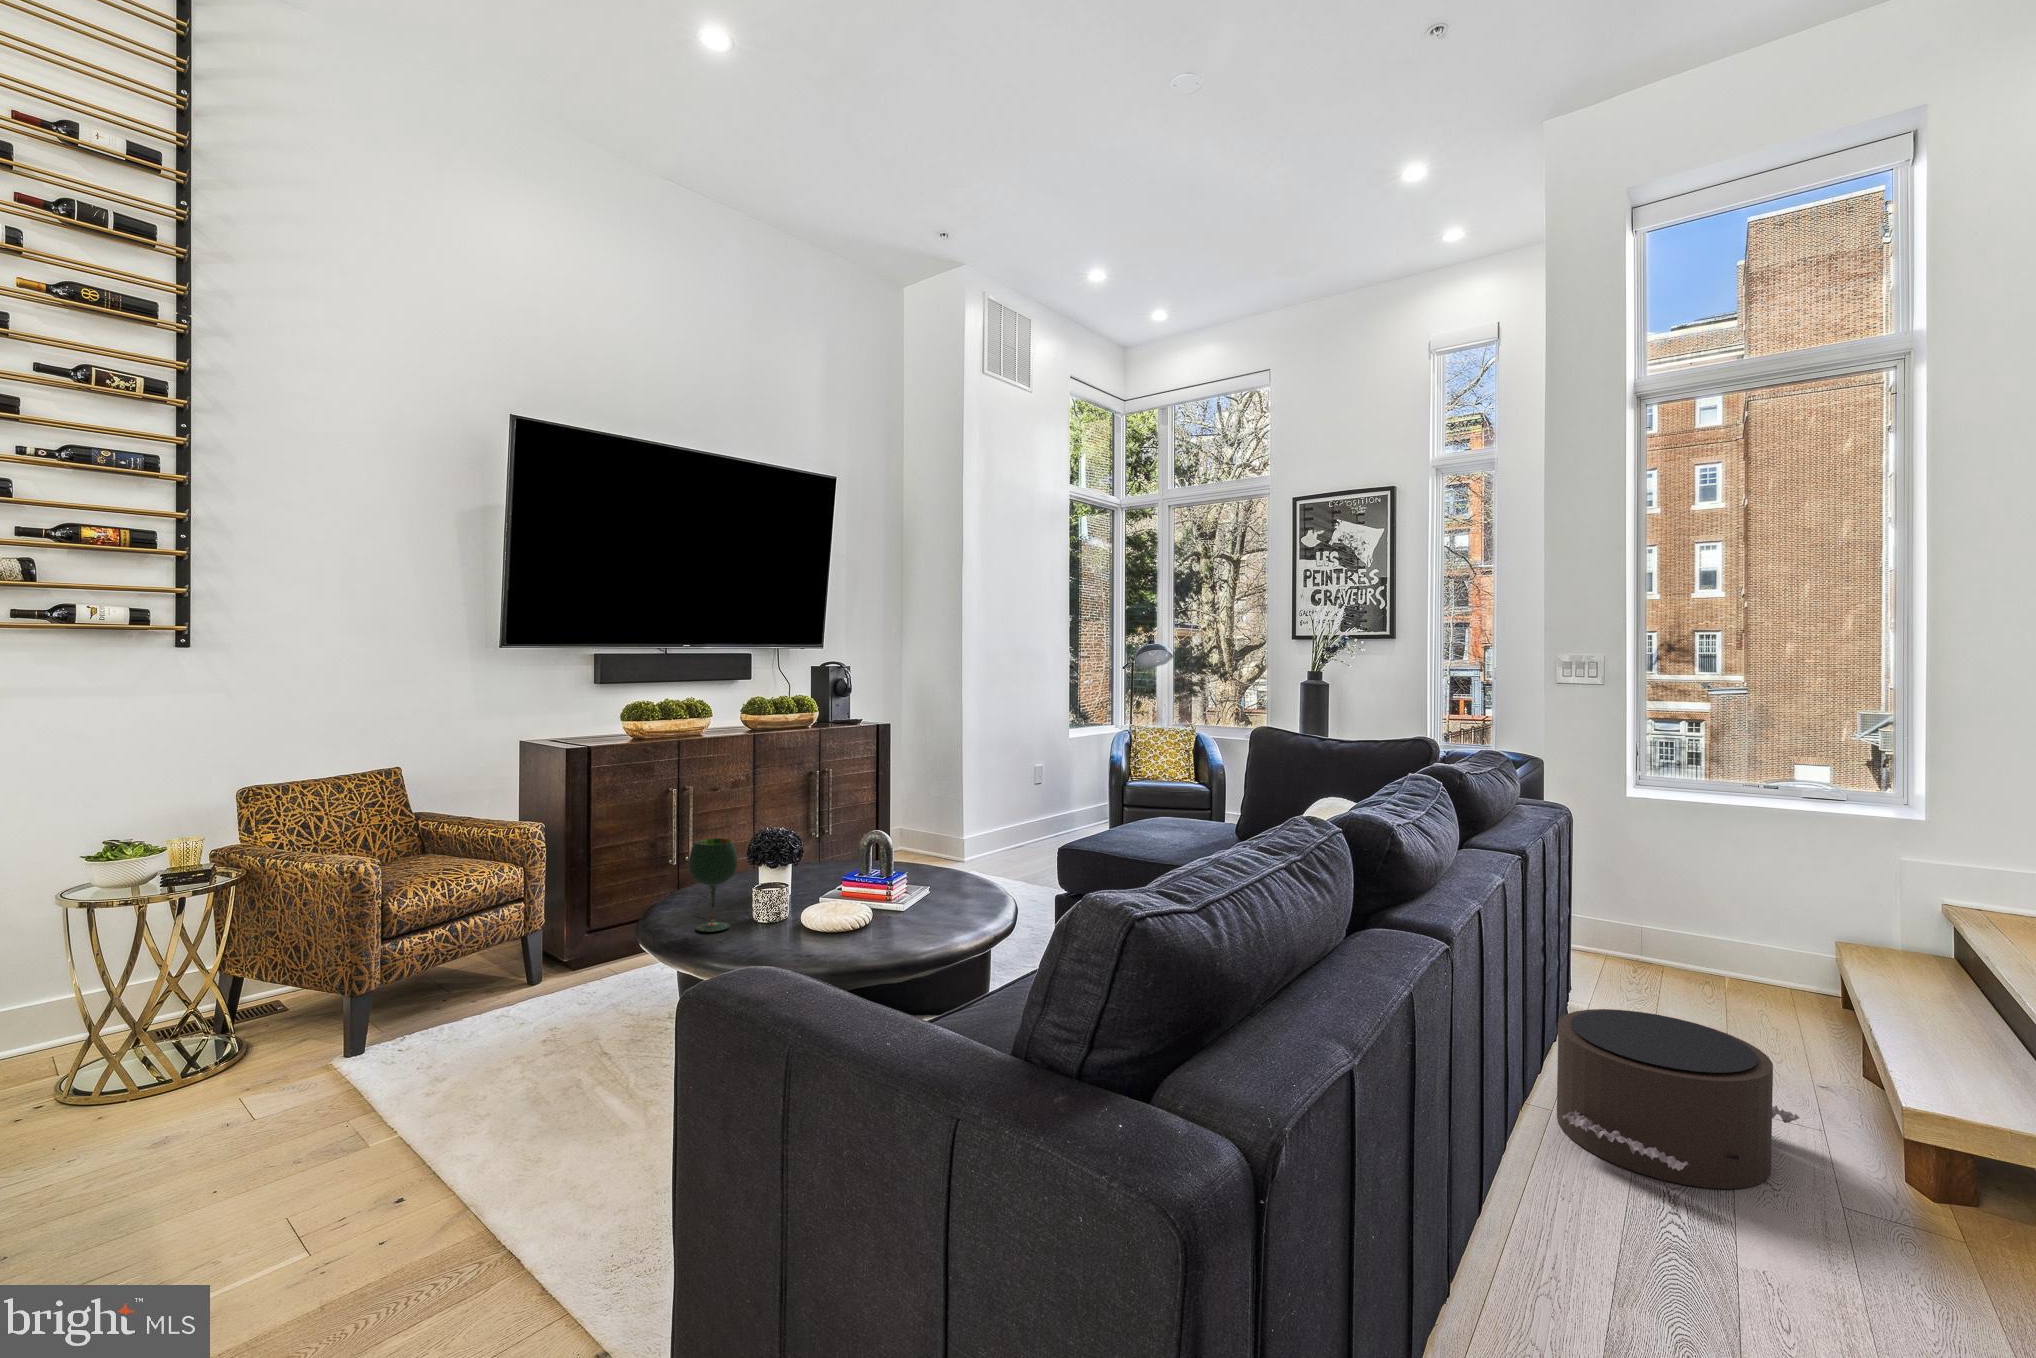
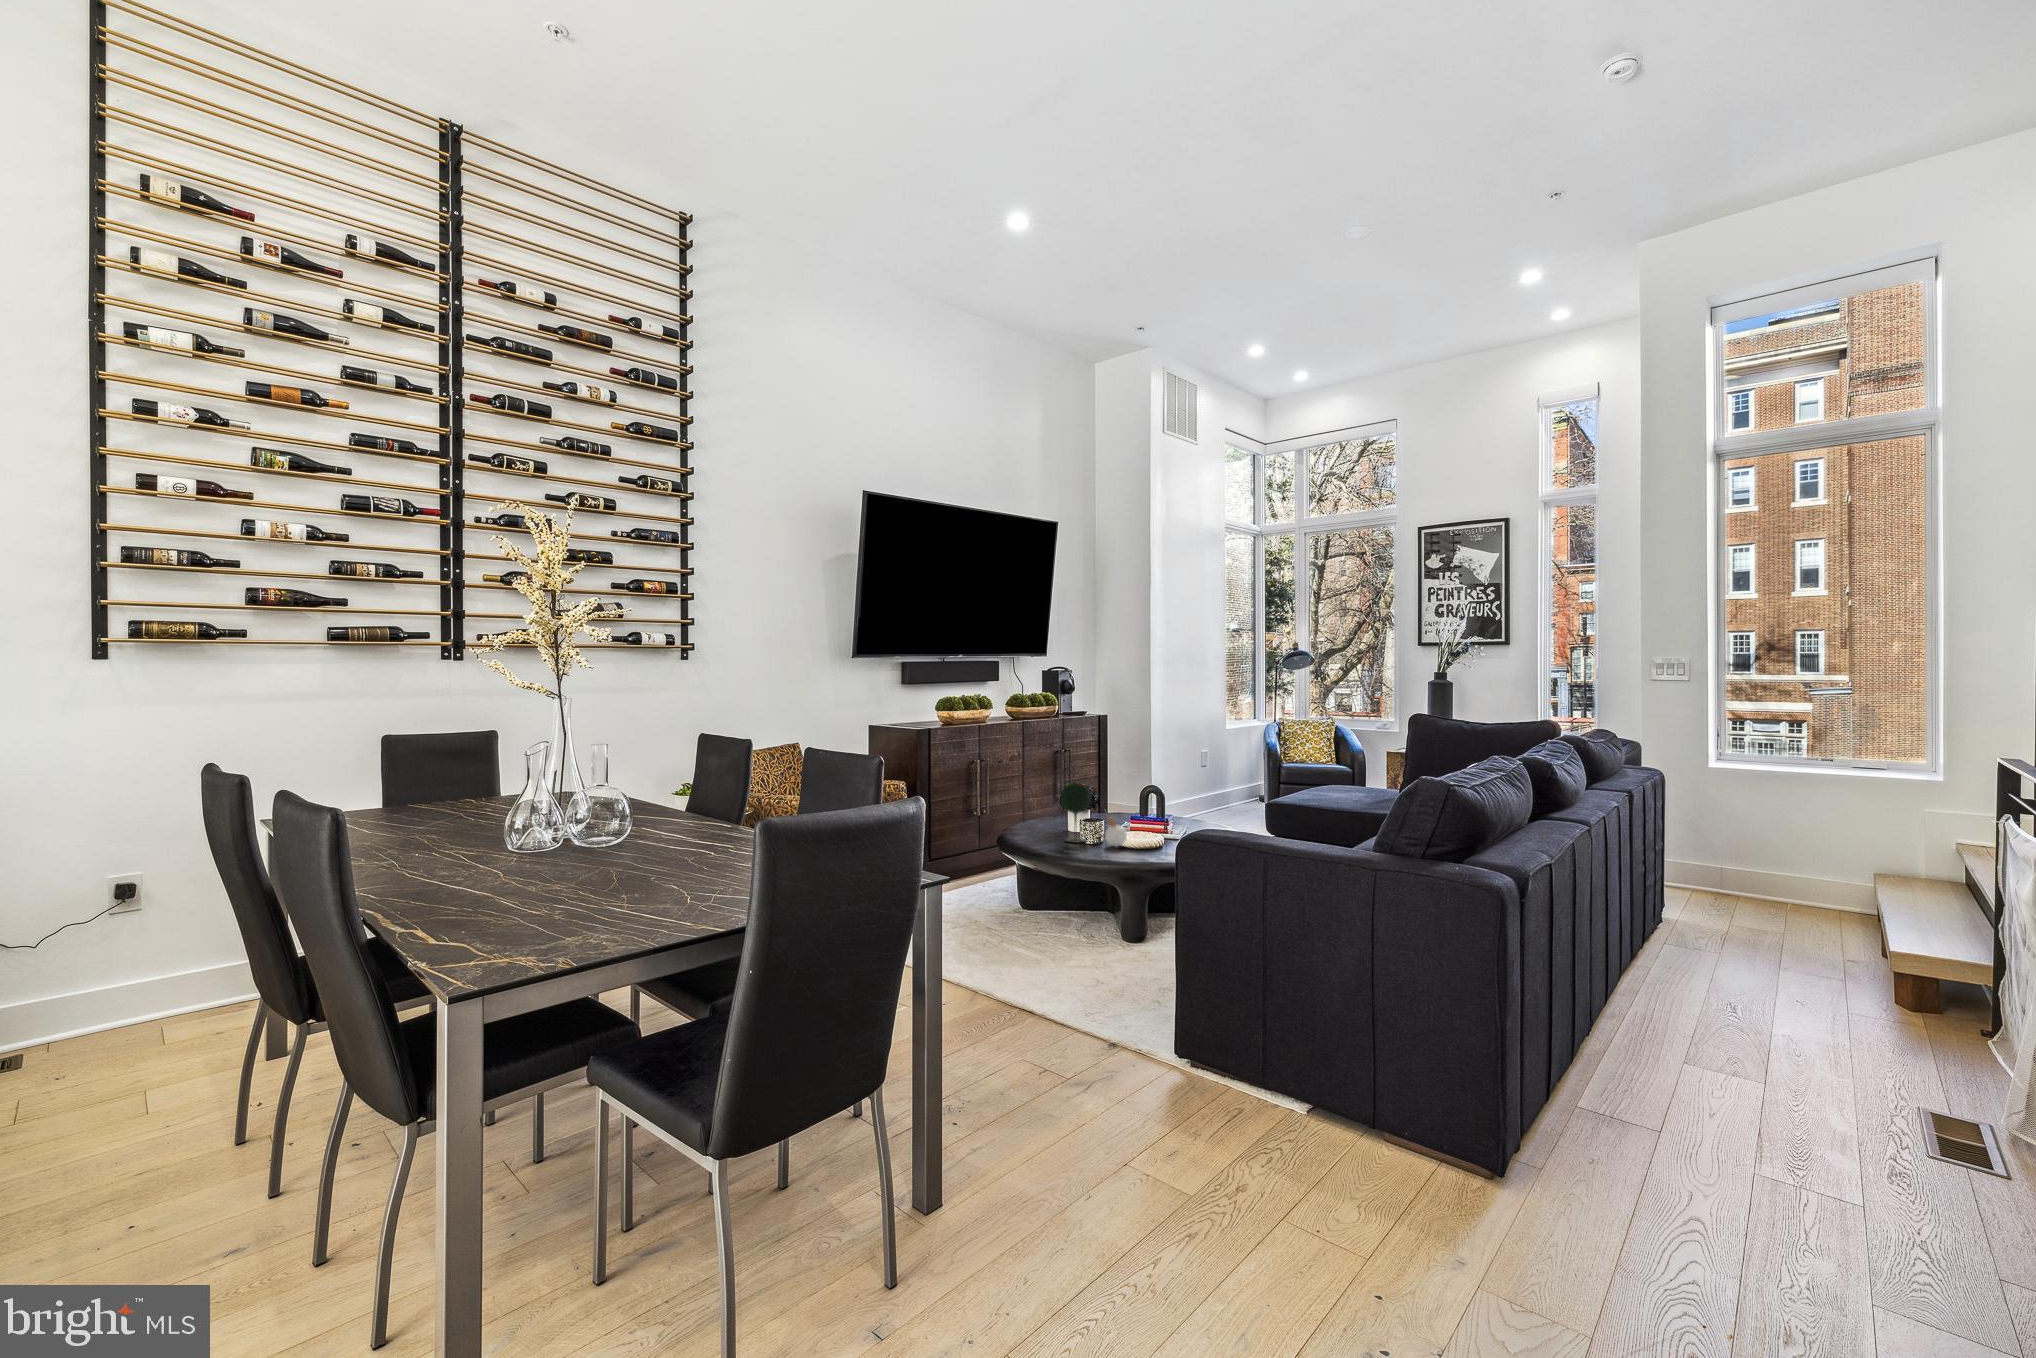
candle: none [747,883,783,940] -> present [1105,817,1127,847]
pouf: present [1557,1009,1800,1189] -> none [1654,904,1826,1007]

